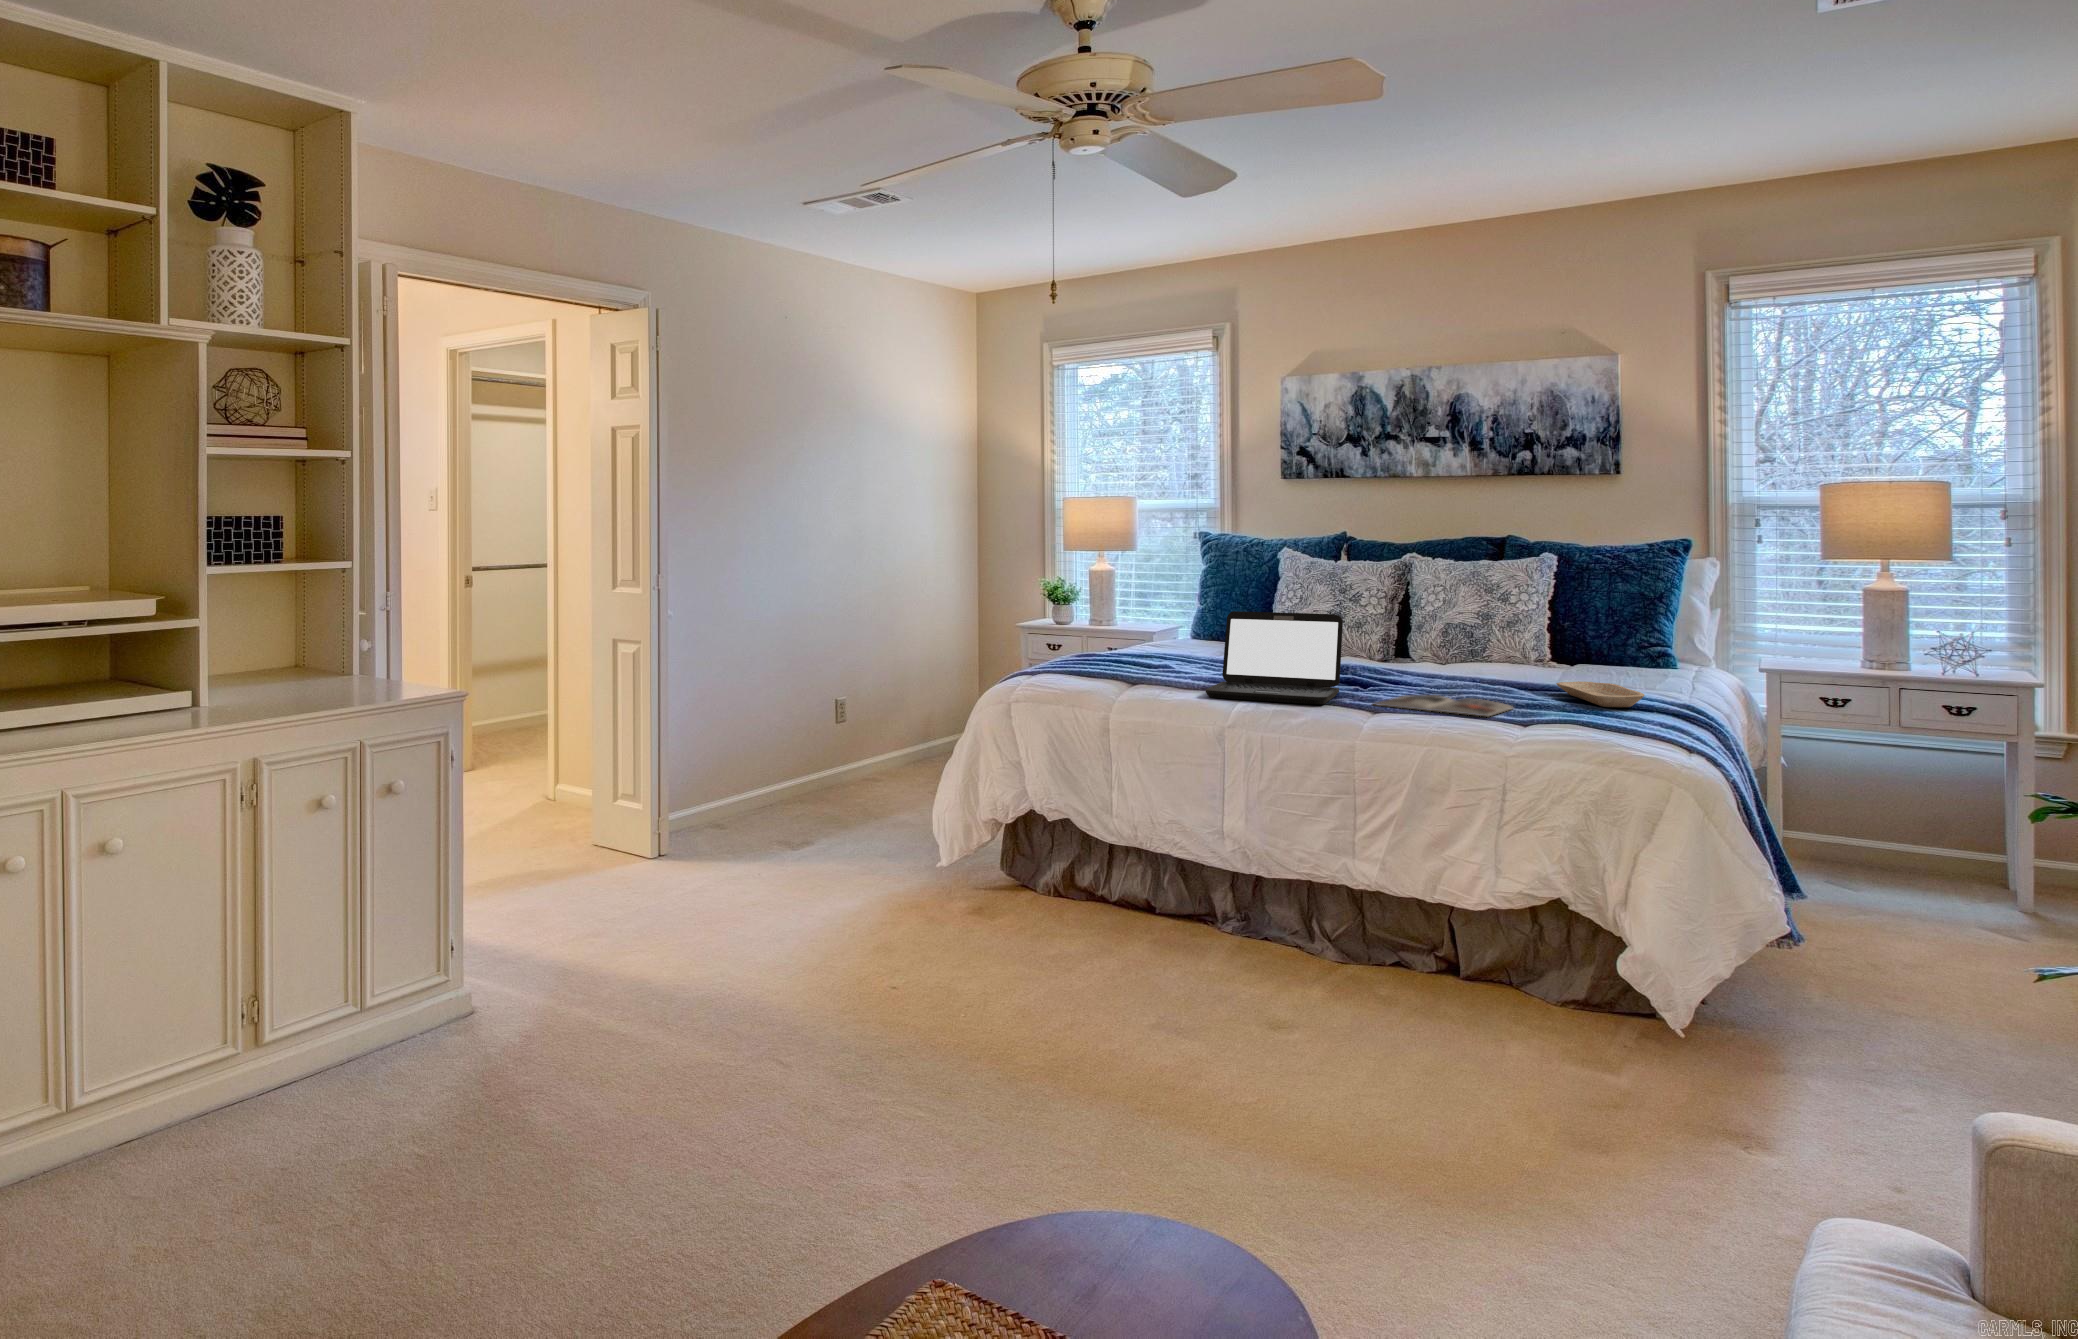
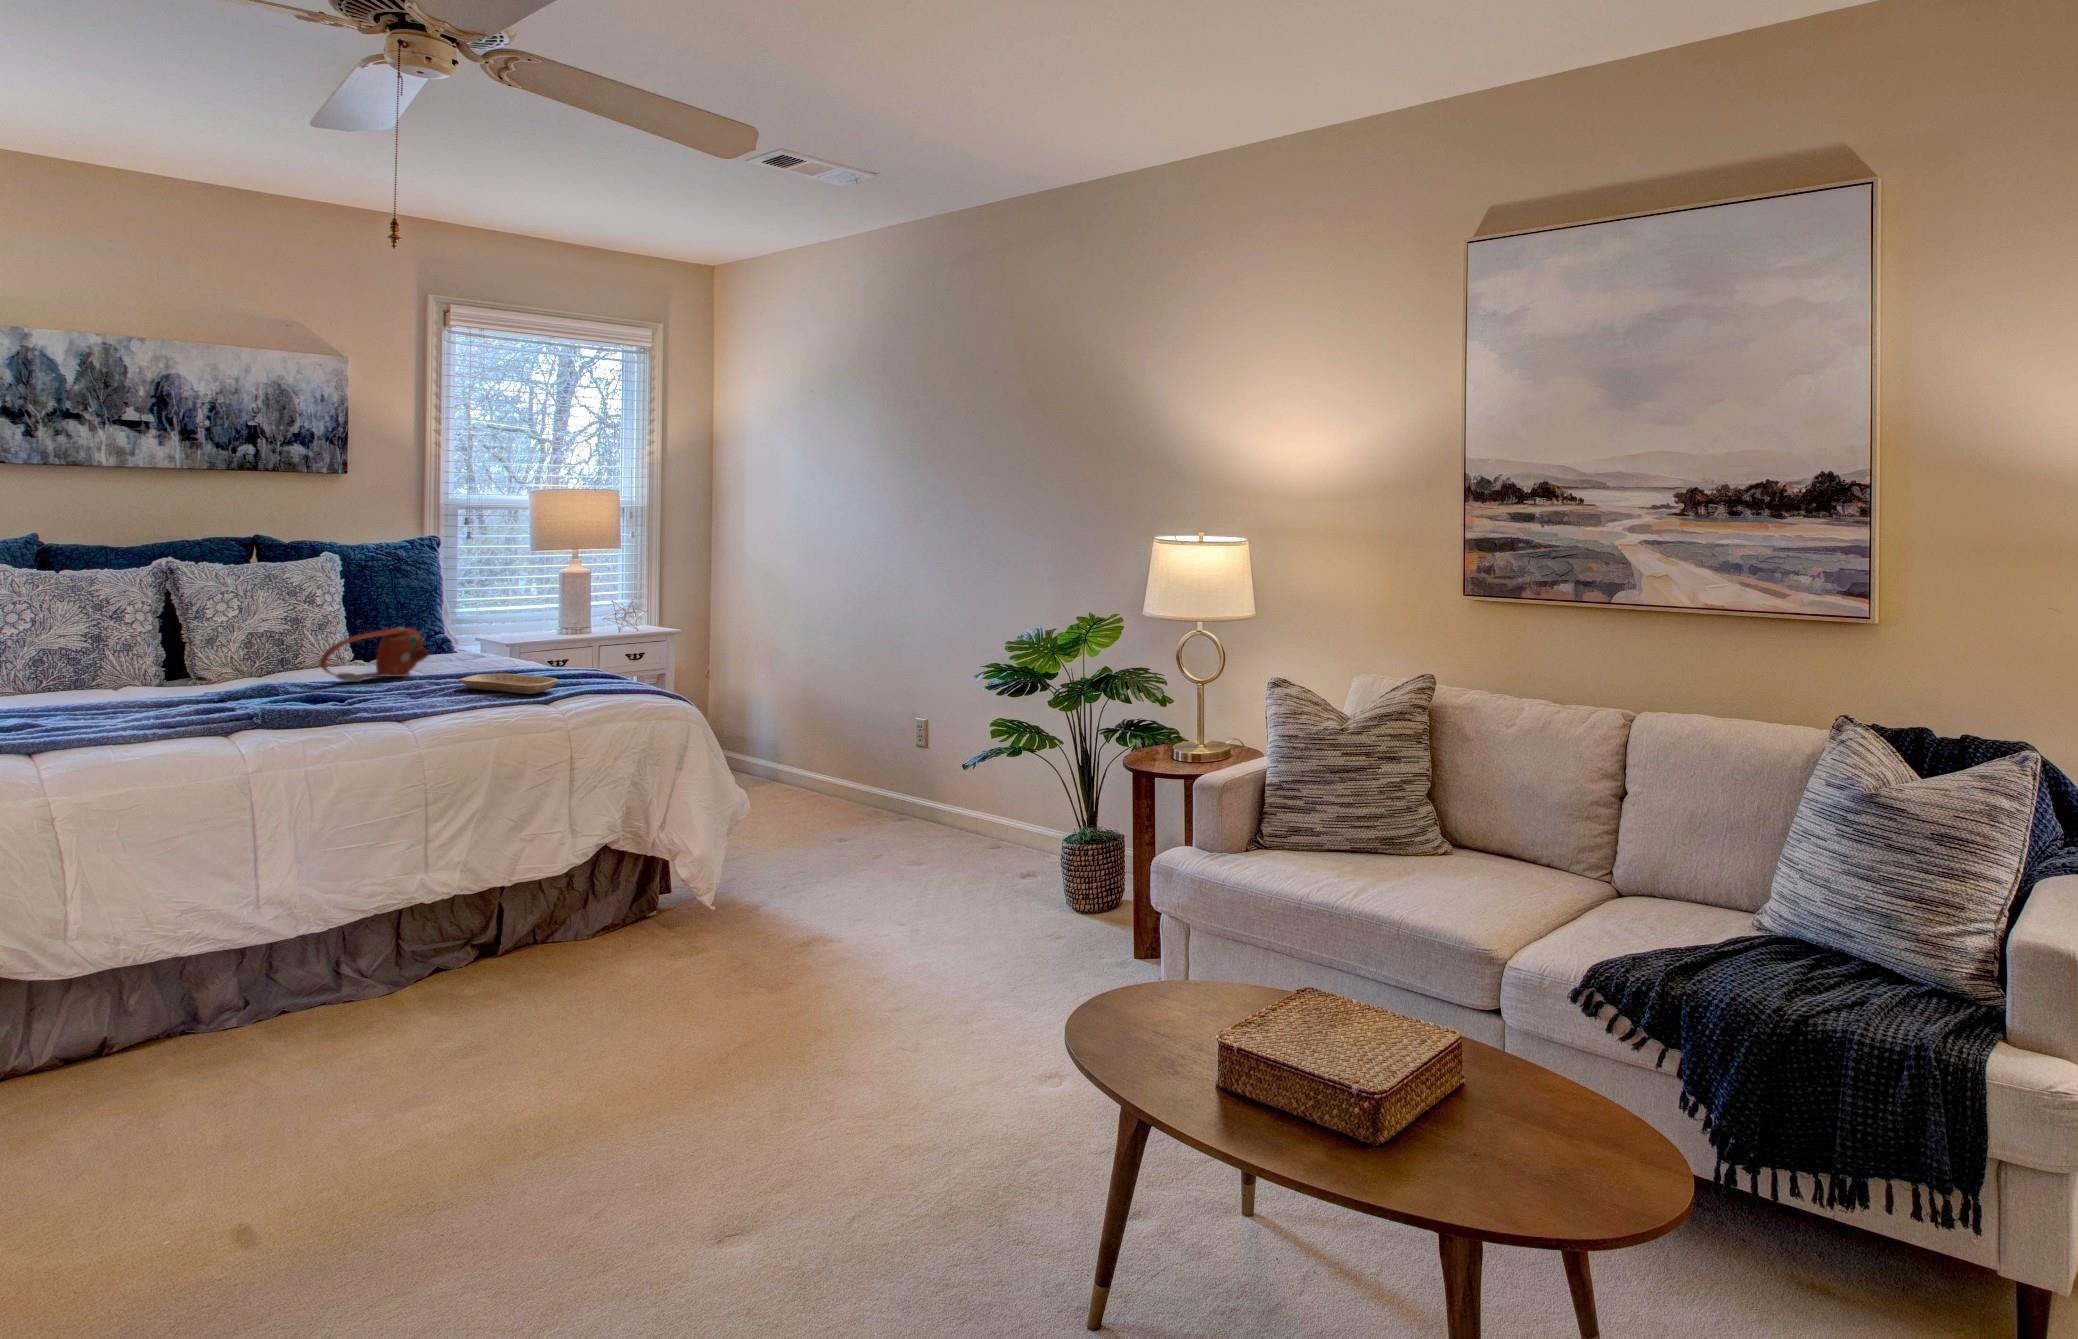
laptop: present [1206,611,1343,704] -> none [128,642,326,759]
handbag: none [1455,625,1575,678] -> present [320,627,429,682]
magazine: present [1374,695,1513,716] -> none [353,706,490,730]

